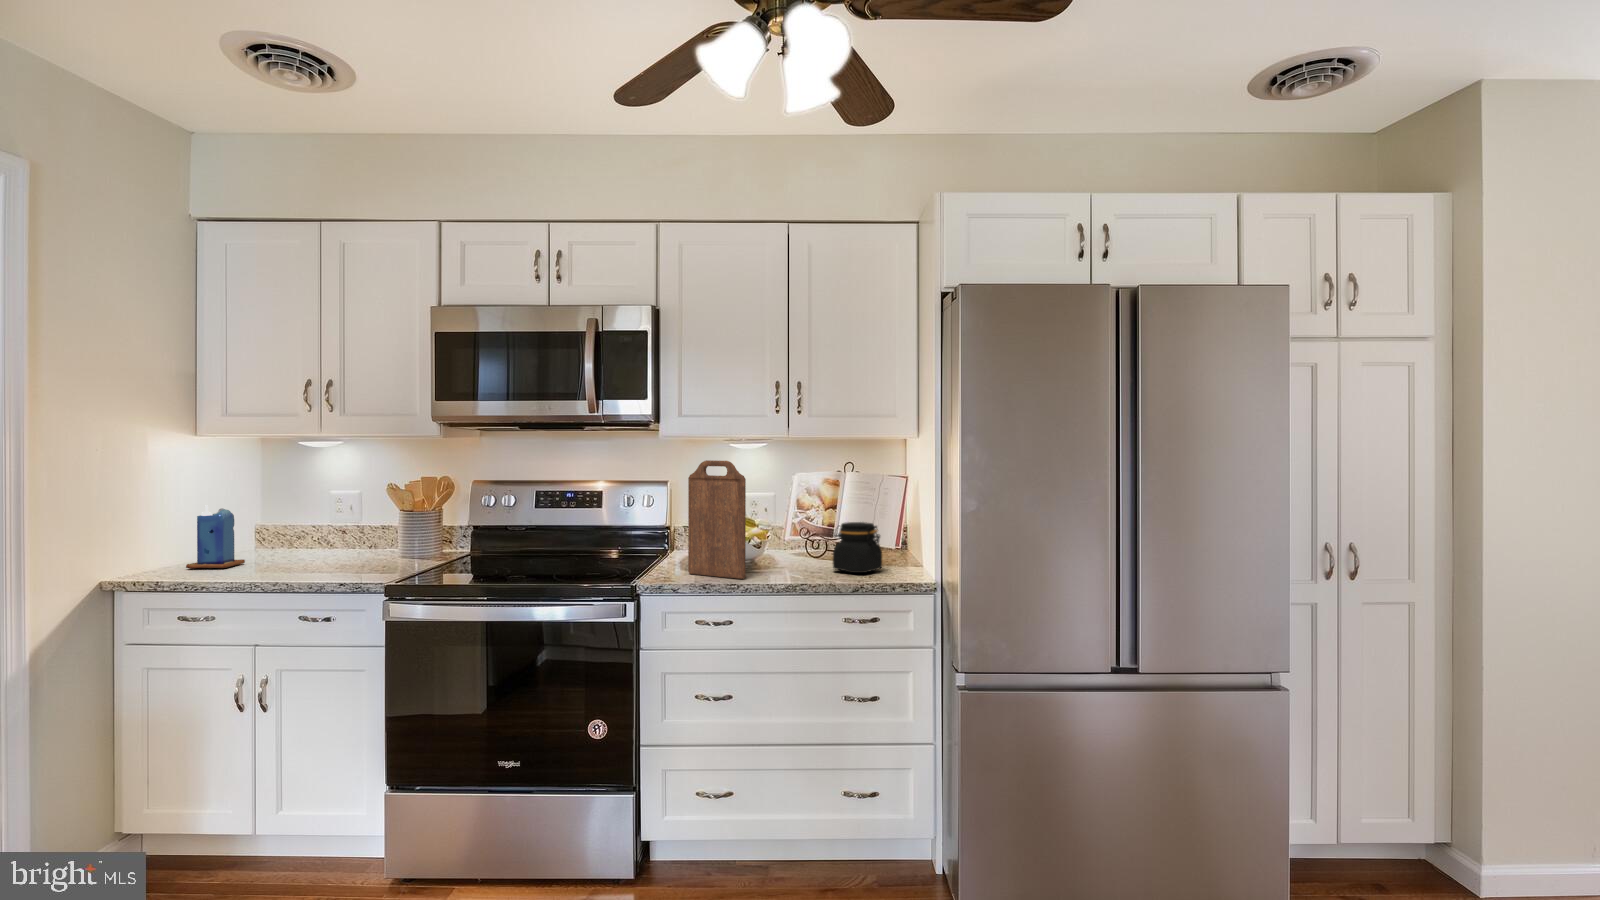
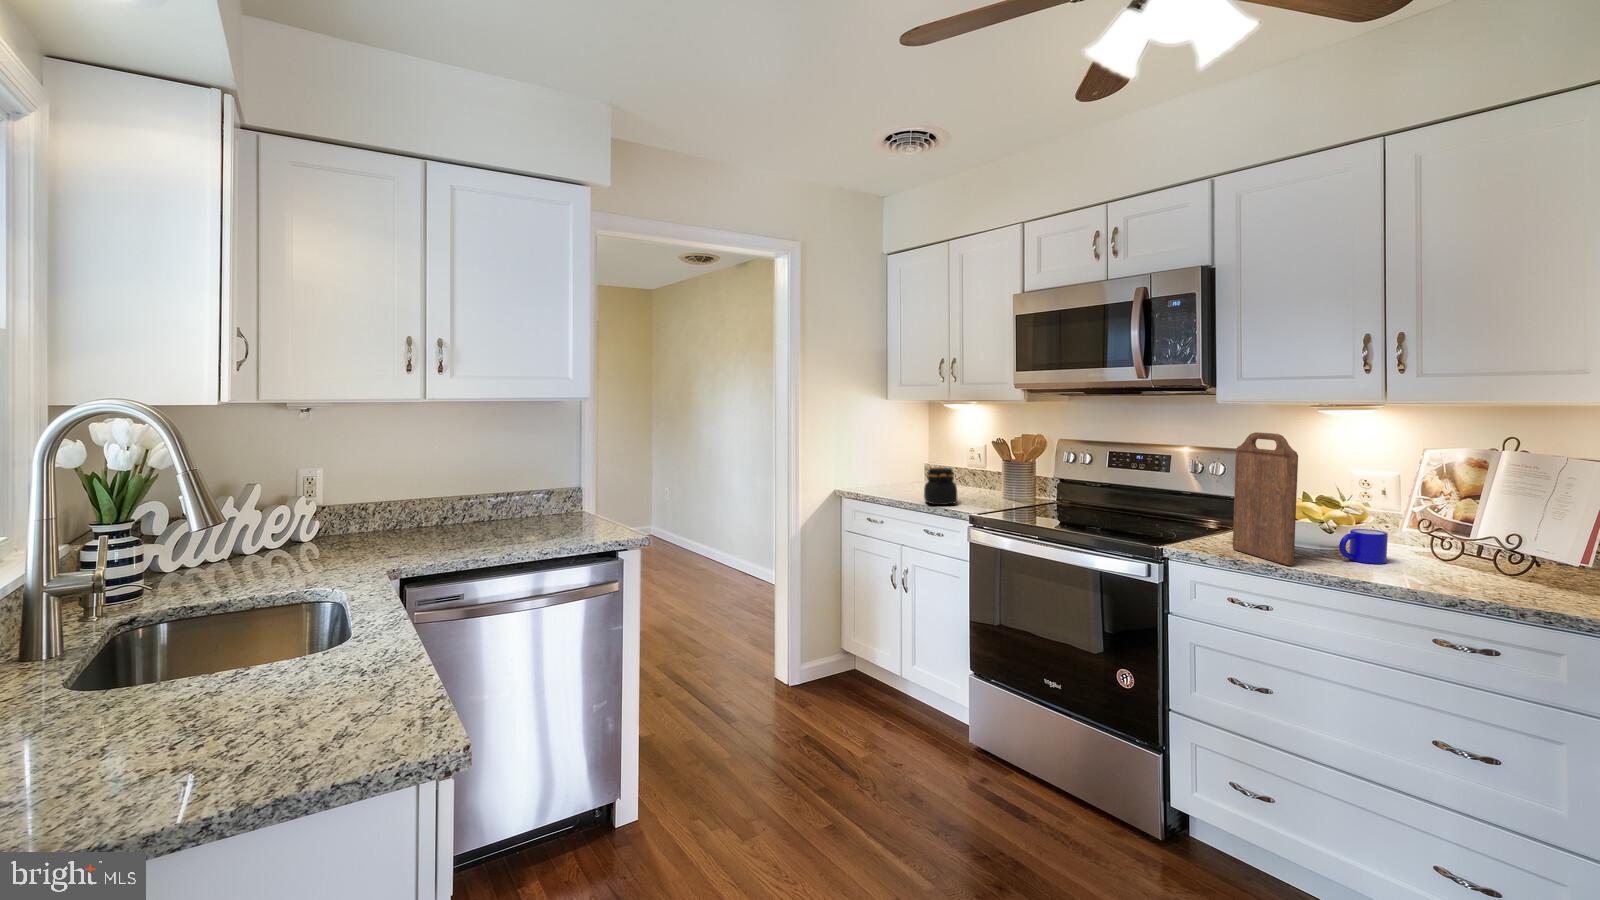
candle: present [186,505,245,568] -> none [877,450,909,493]
jar: present [833,522,882,573] -> present [924,468,958,505]
mug: none [767,542,795,569] -> present [1339,529,1388,564]

